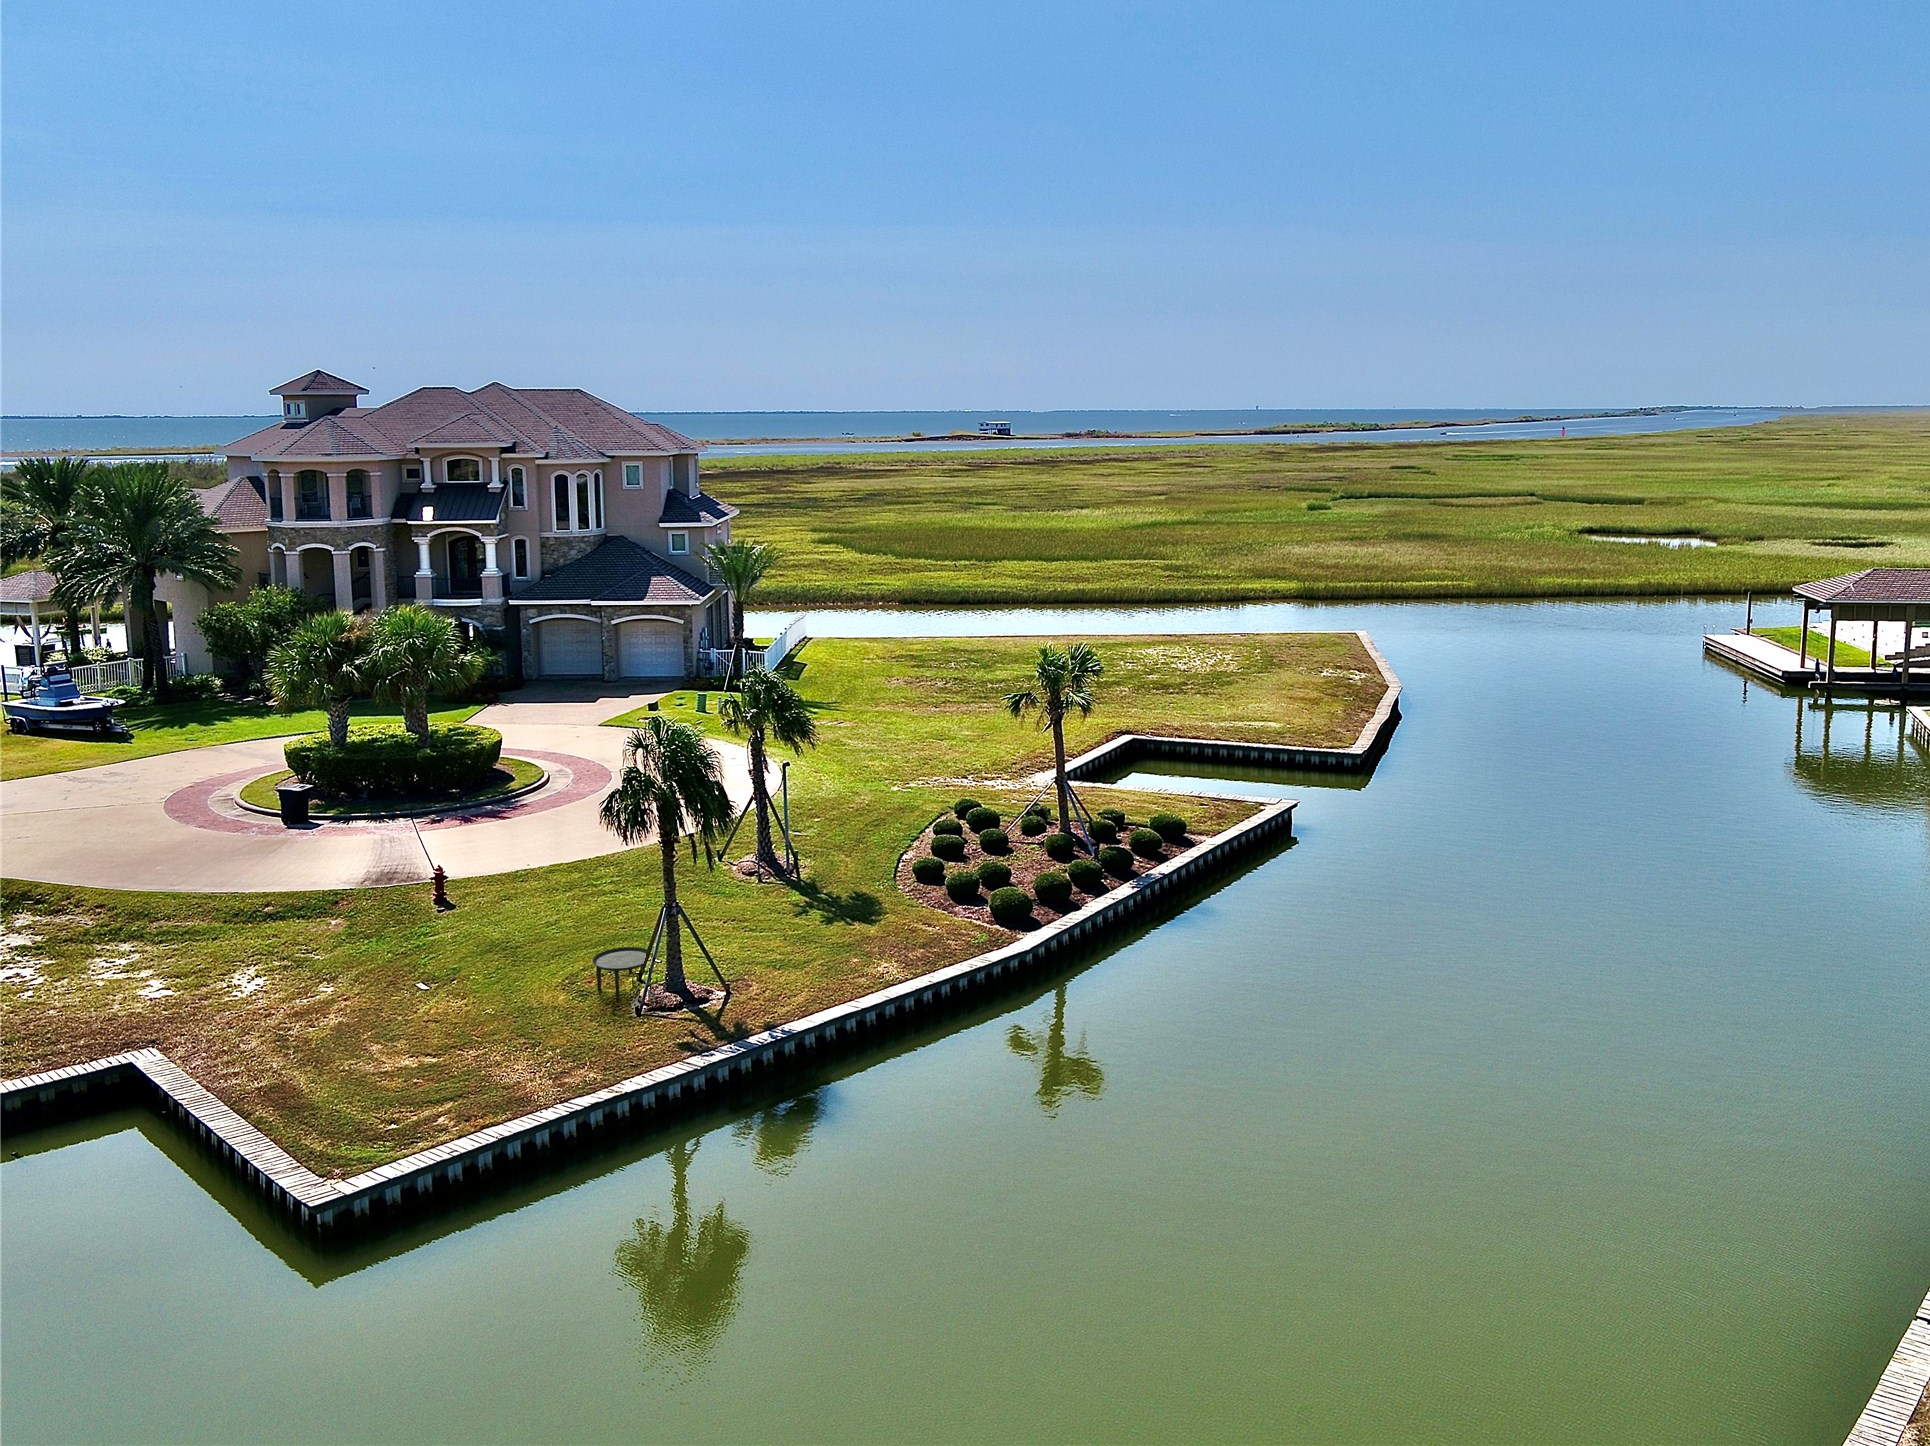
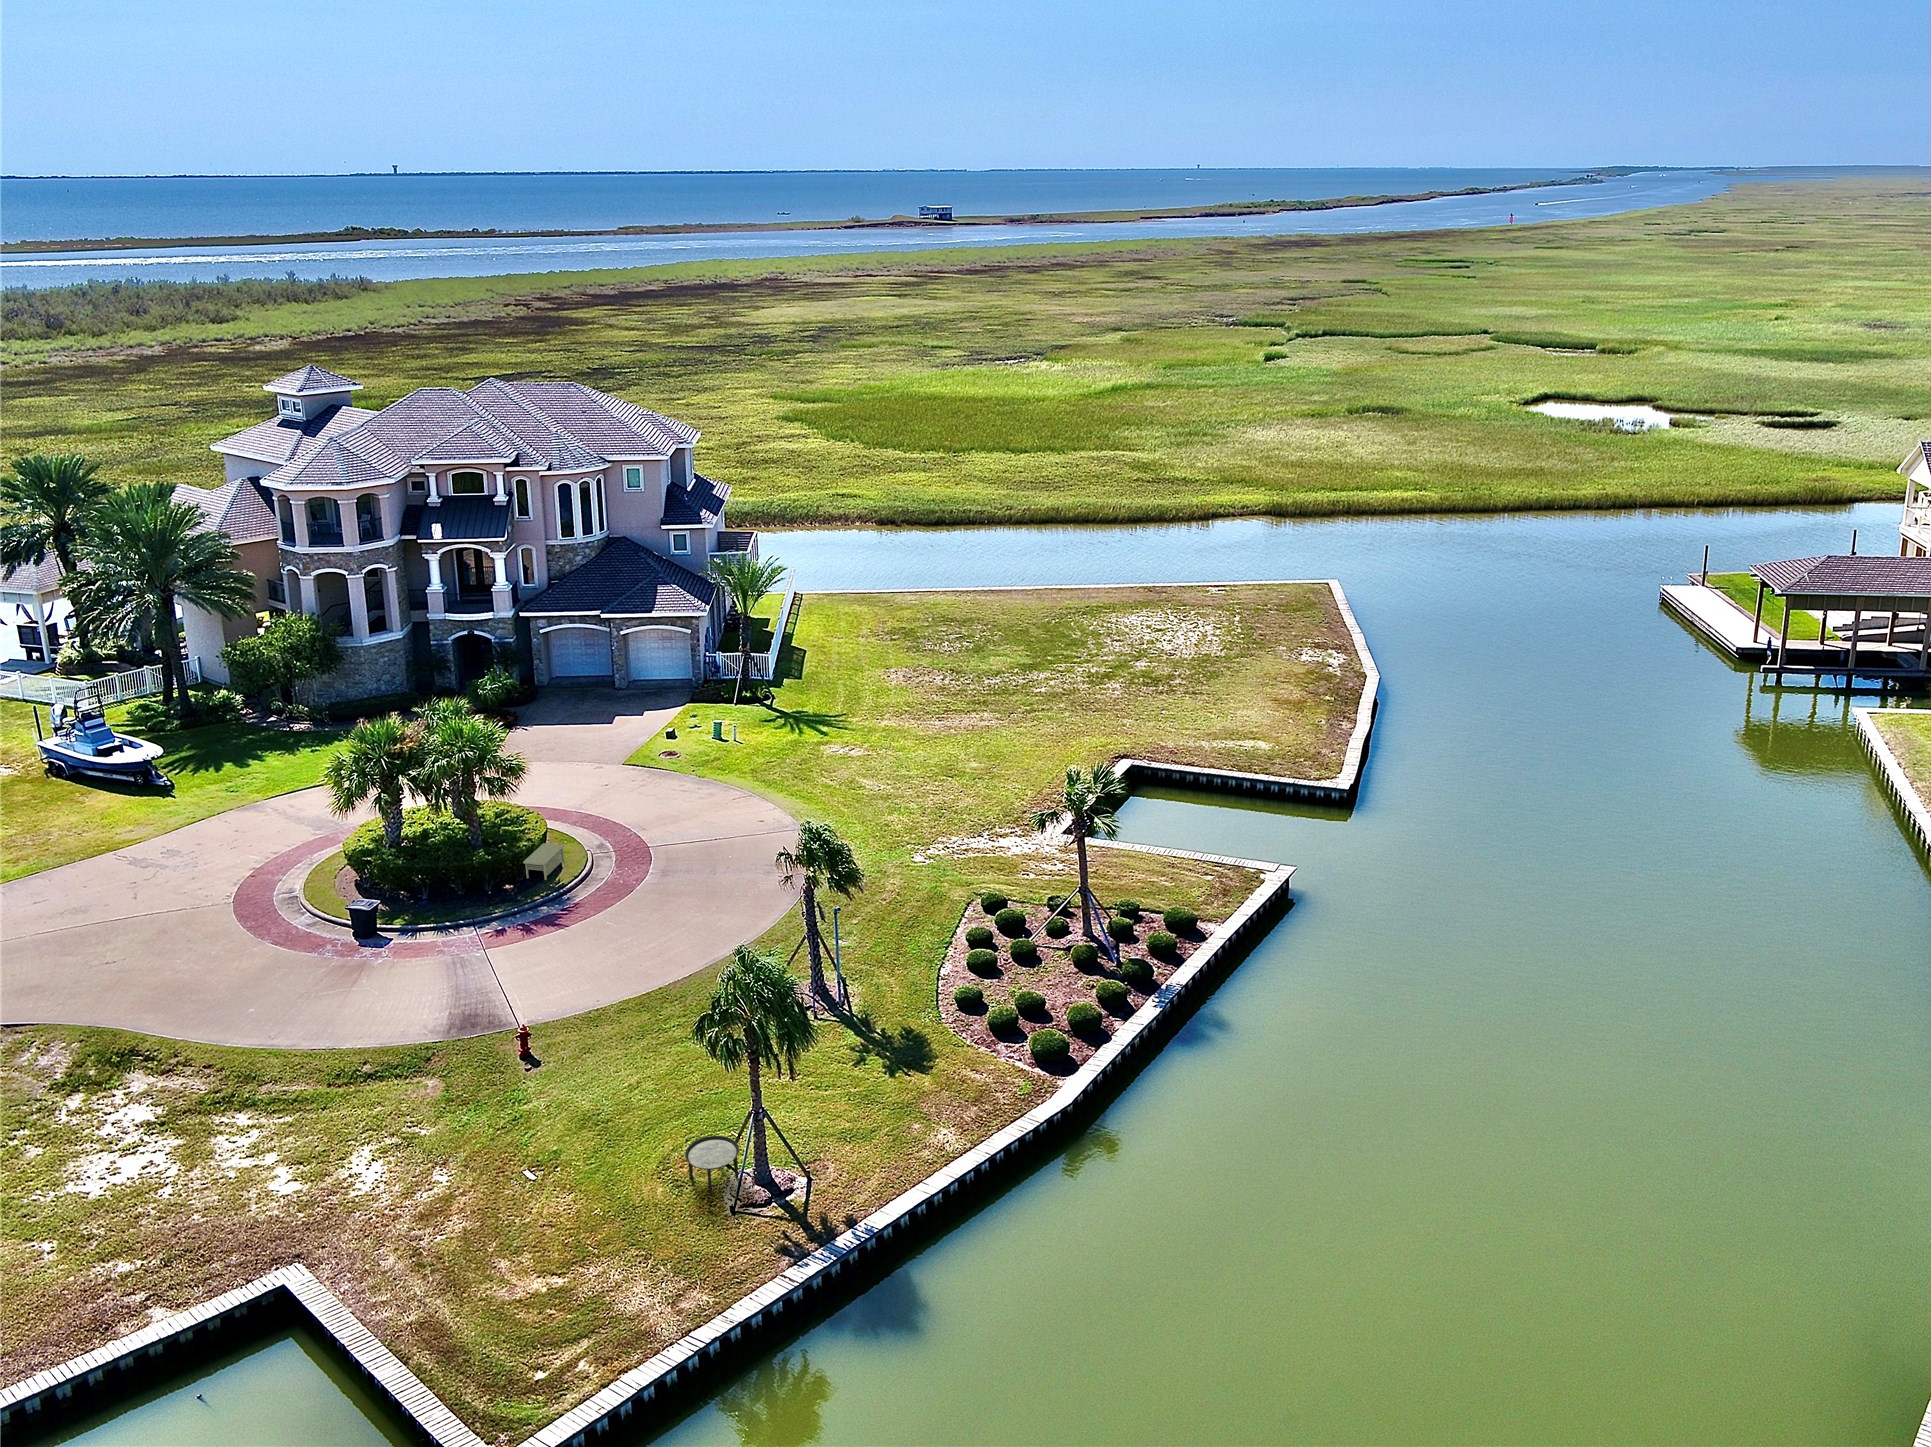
storage bench: none [476,762,521,793] -> present [523,843,564,880]

